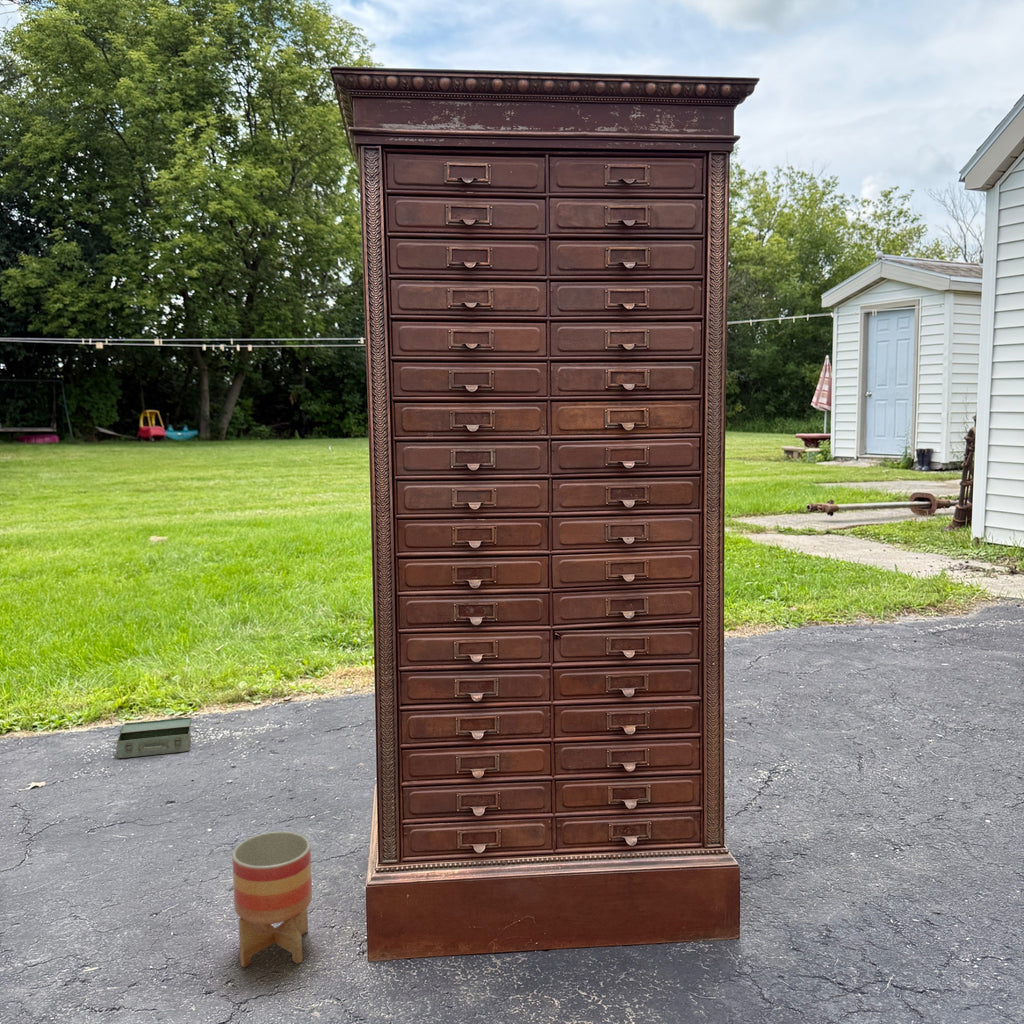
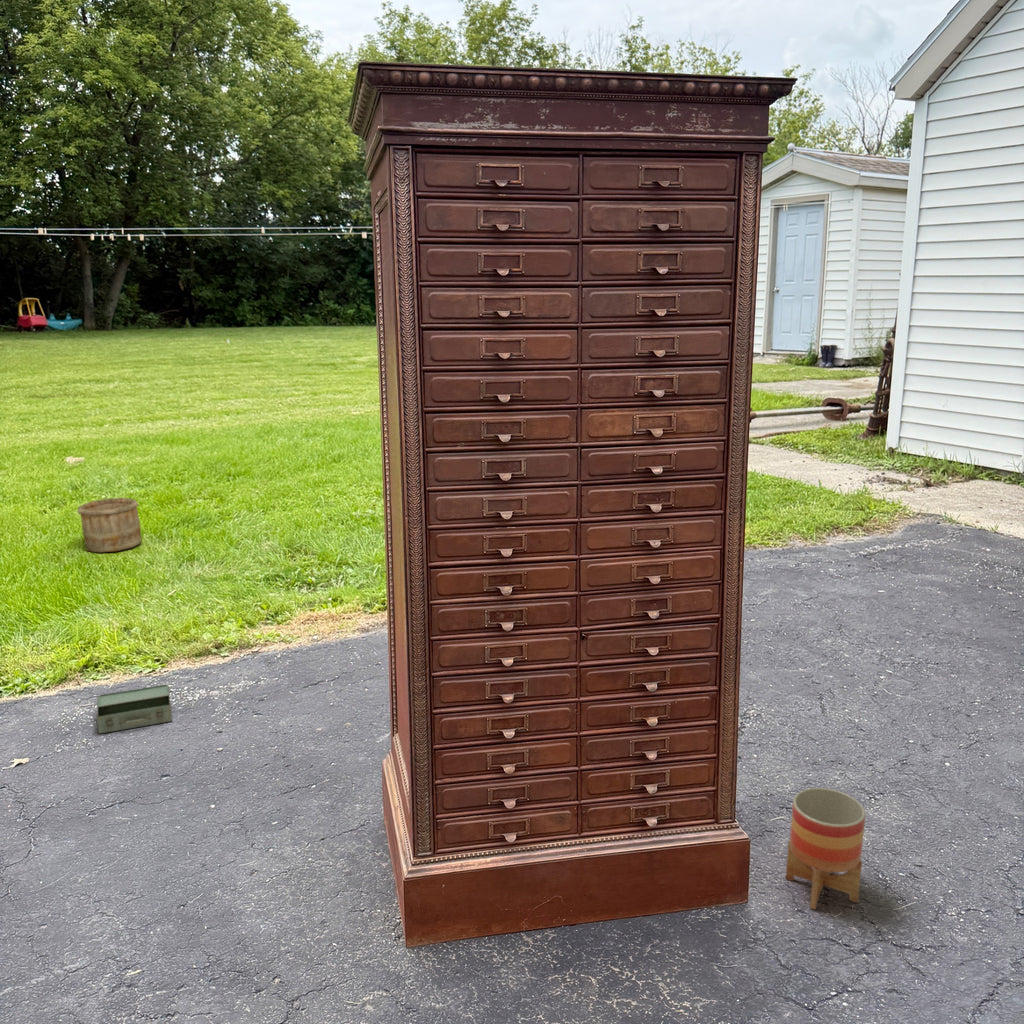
wooden bucket: none [141,560,199,610] -> present [78,498,141,552]
planter: present [232,831,312,967] -> present [786,788,865,910]

